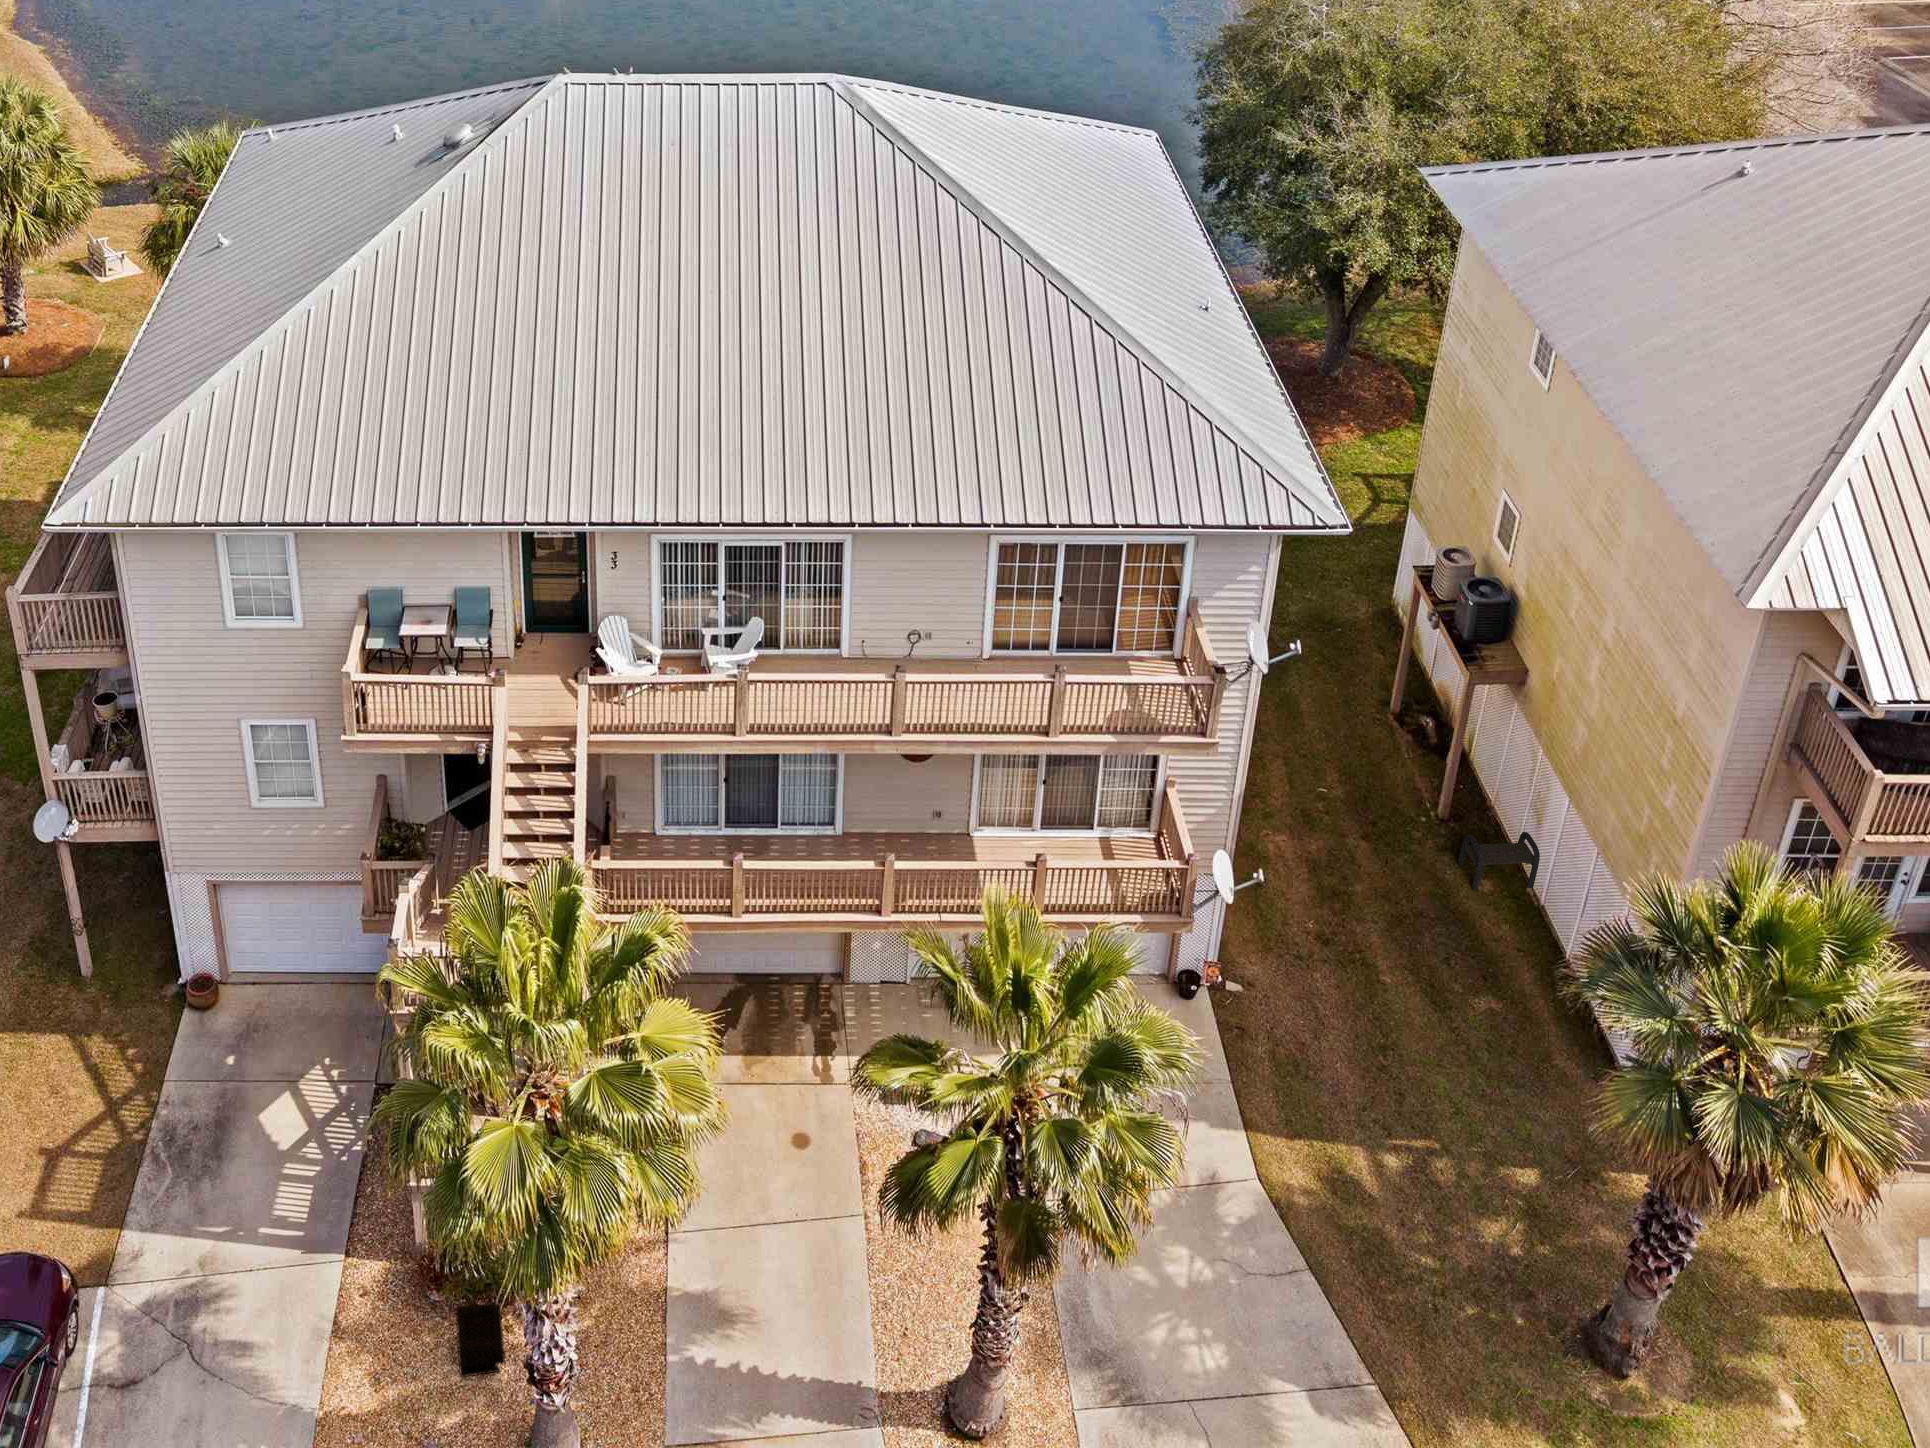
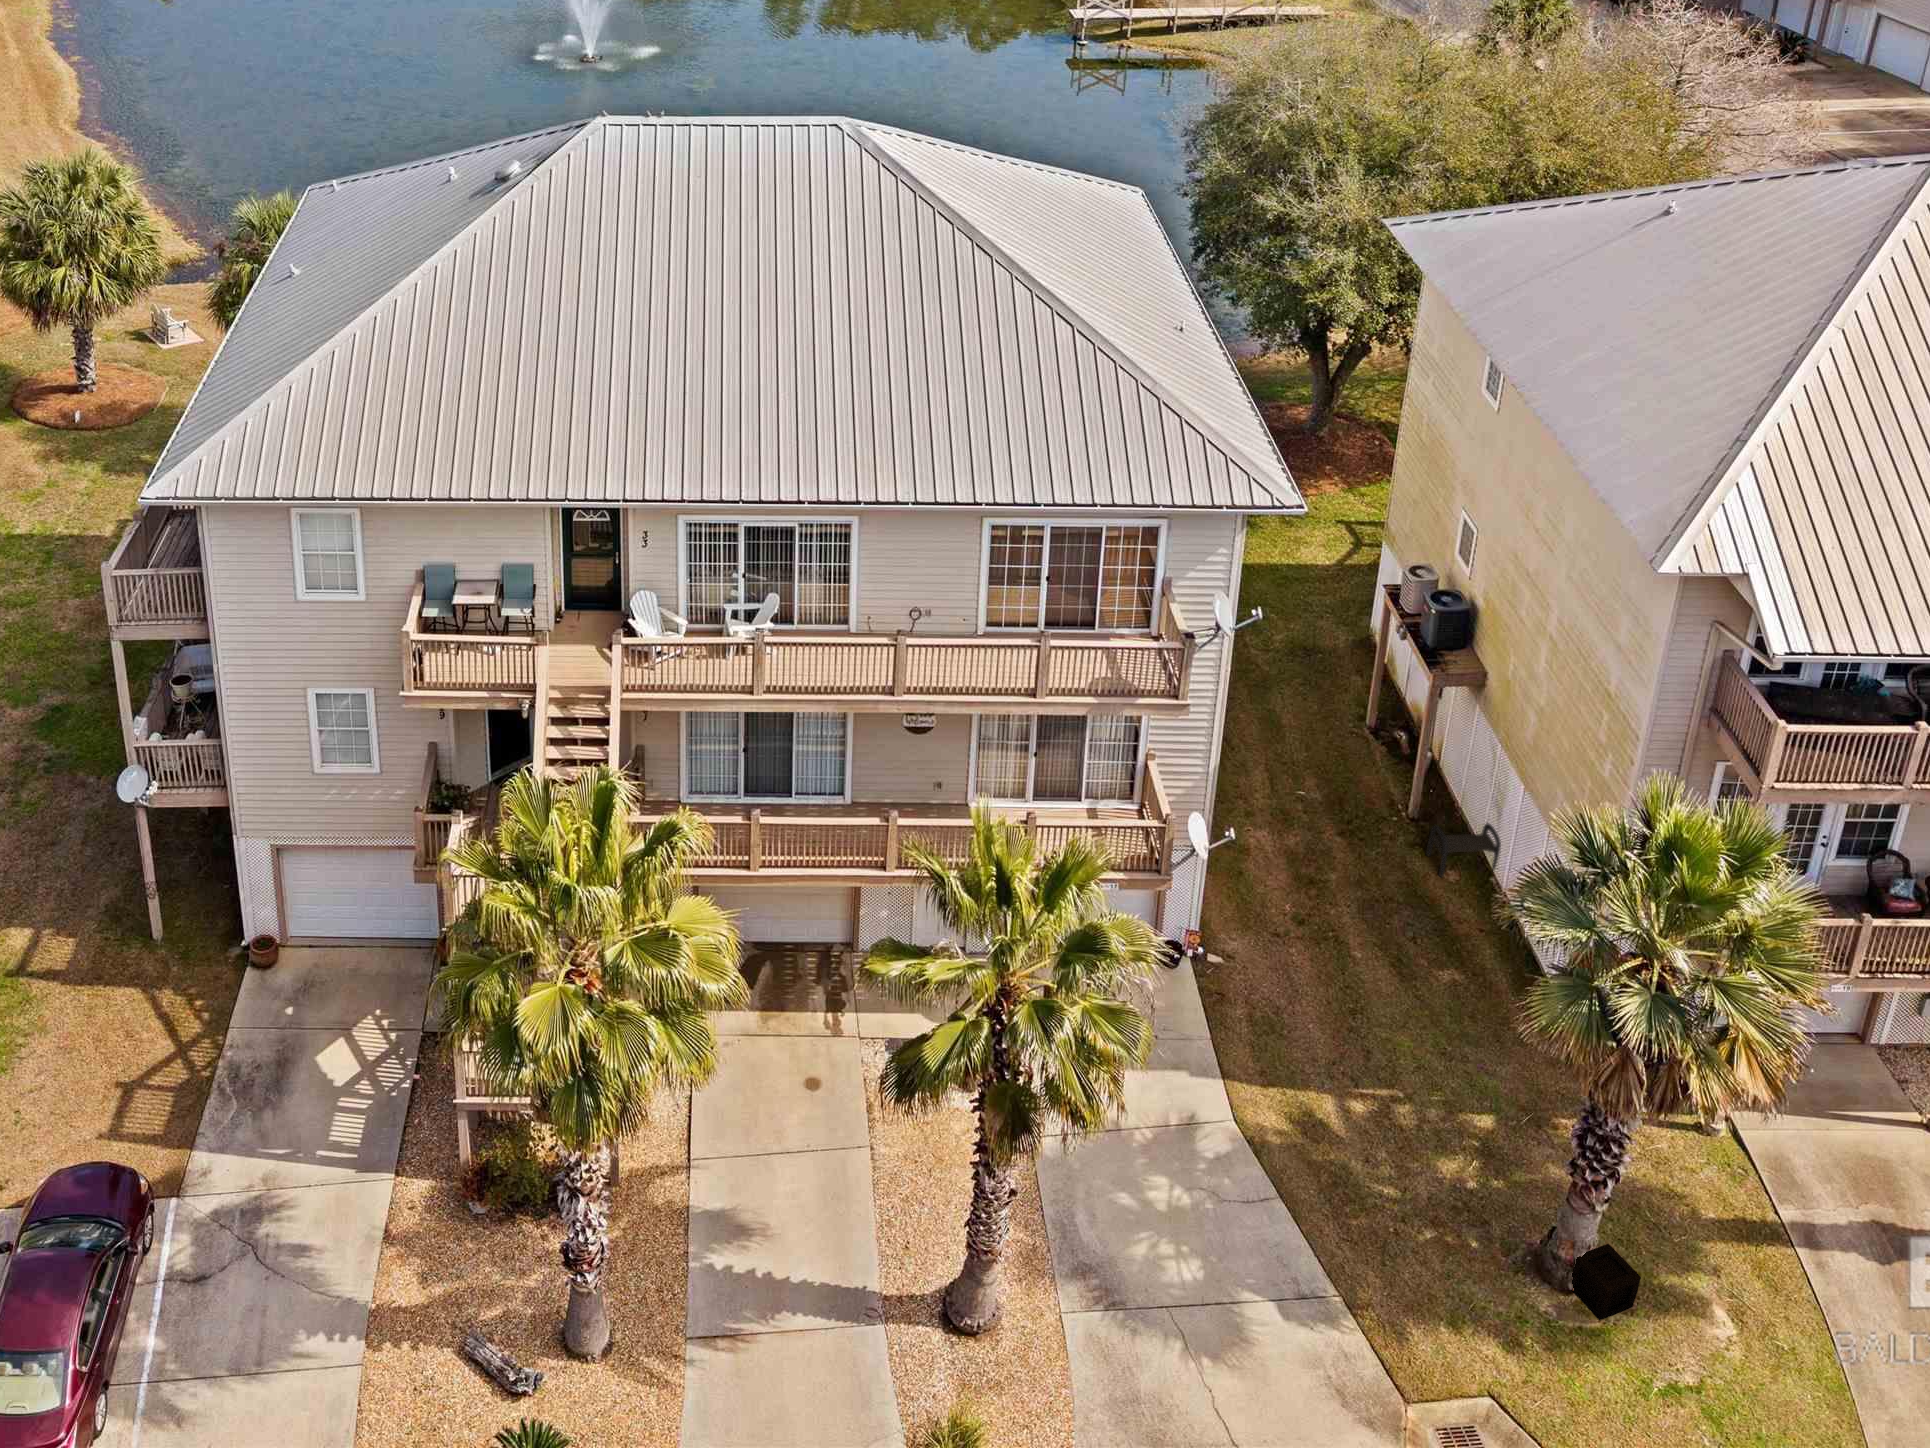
wooden crate: present [456,1302,505,1377] -> present [1572,1244,1641,1320]

